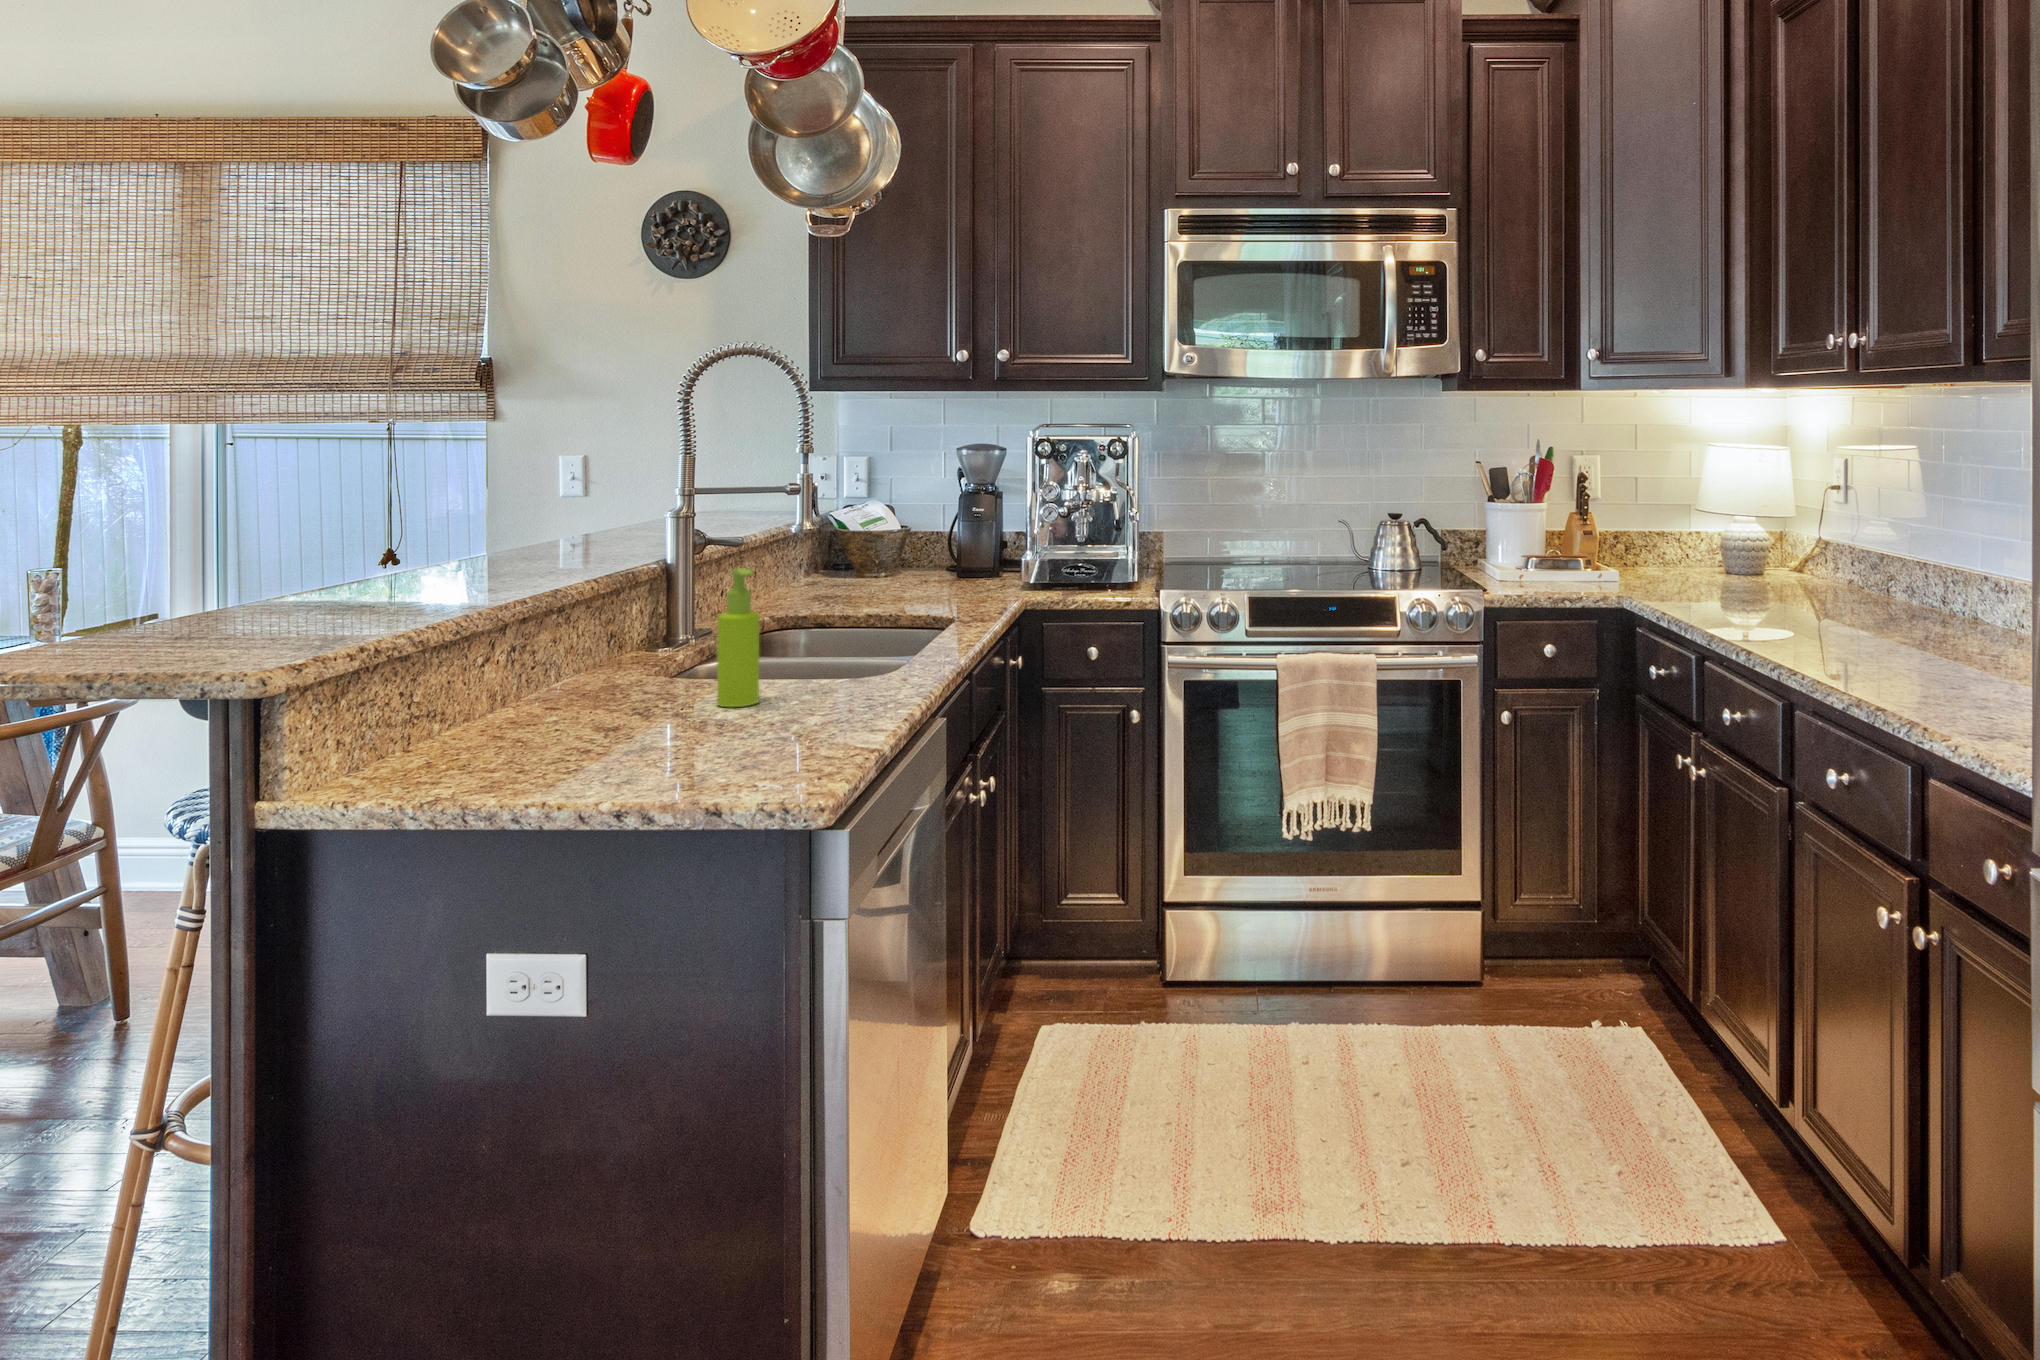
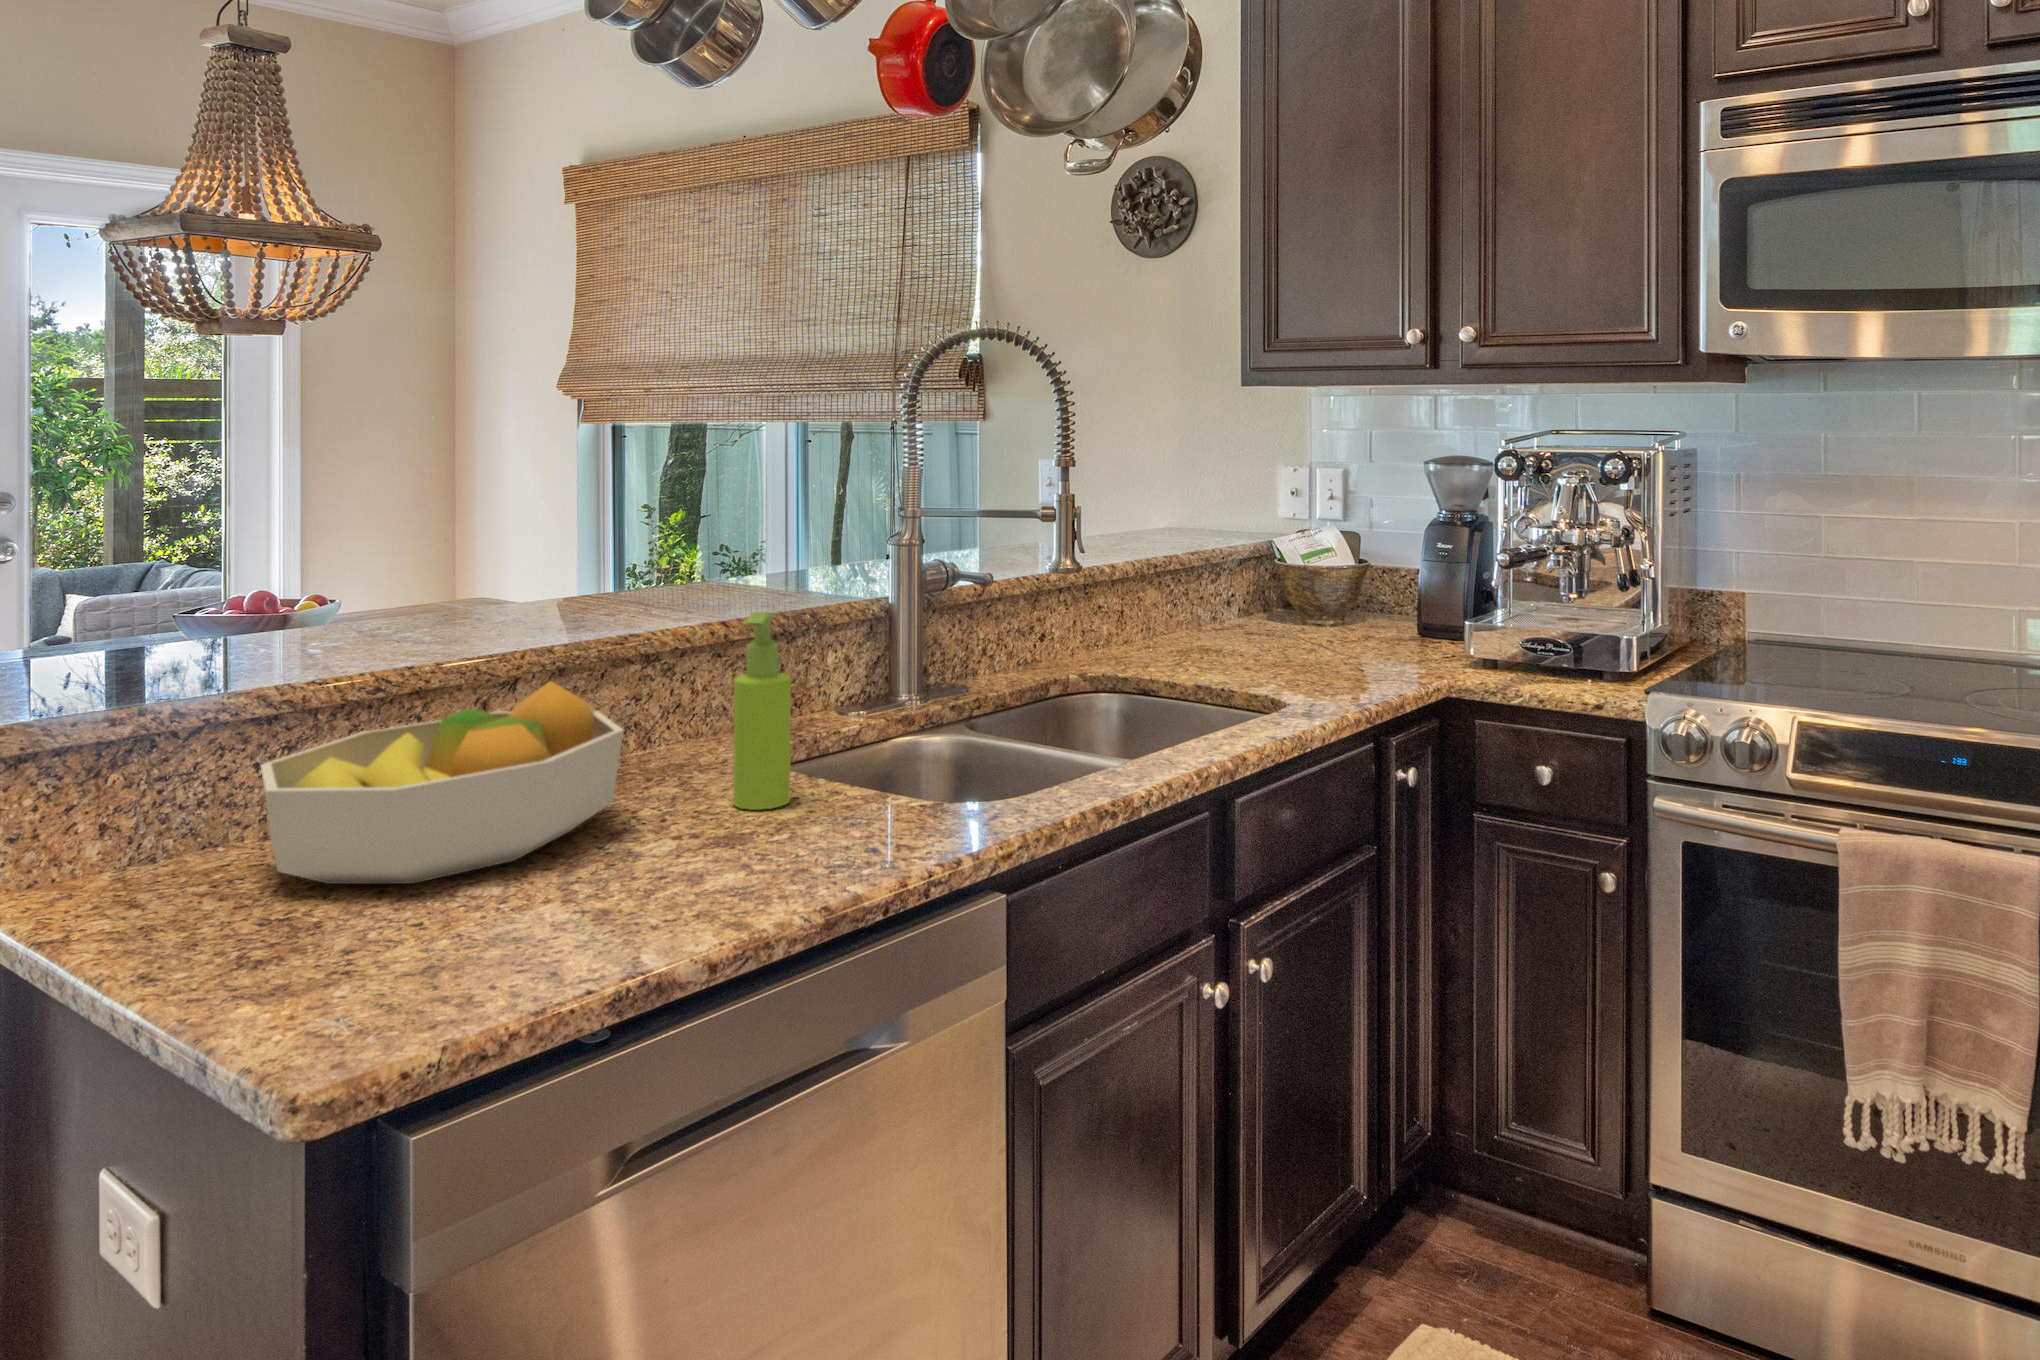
fruit bowl: none [474,626,694,772] -> present [261,681,623,884]

